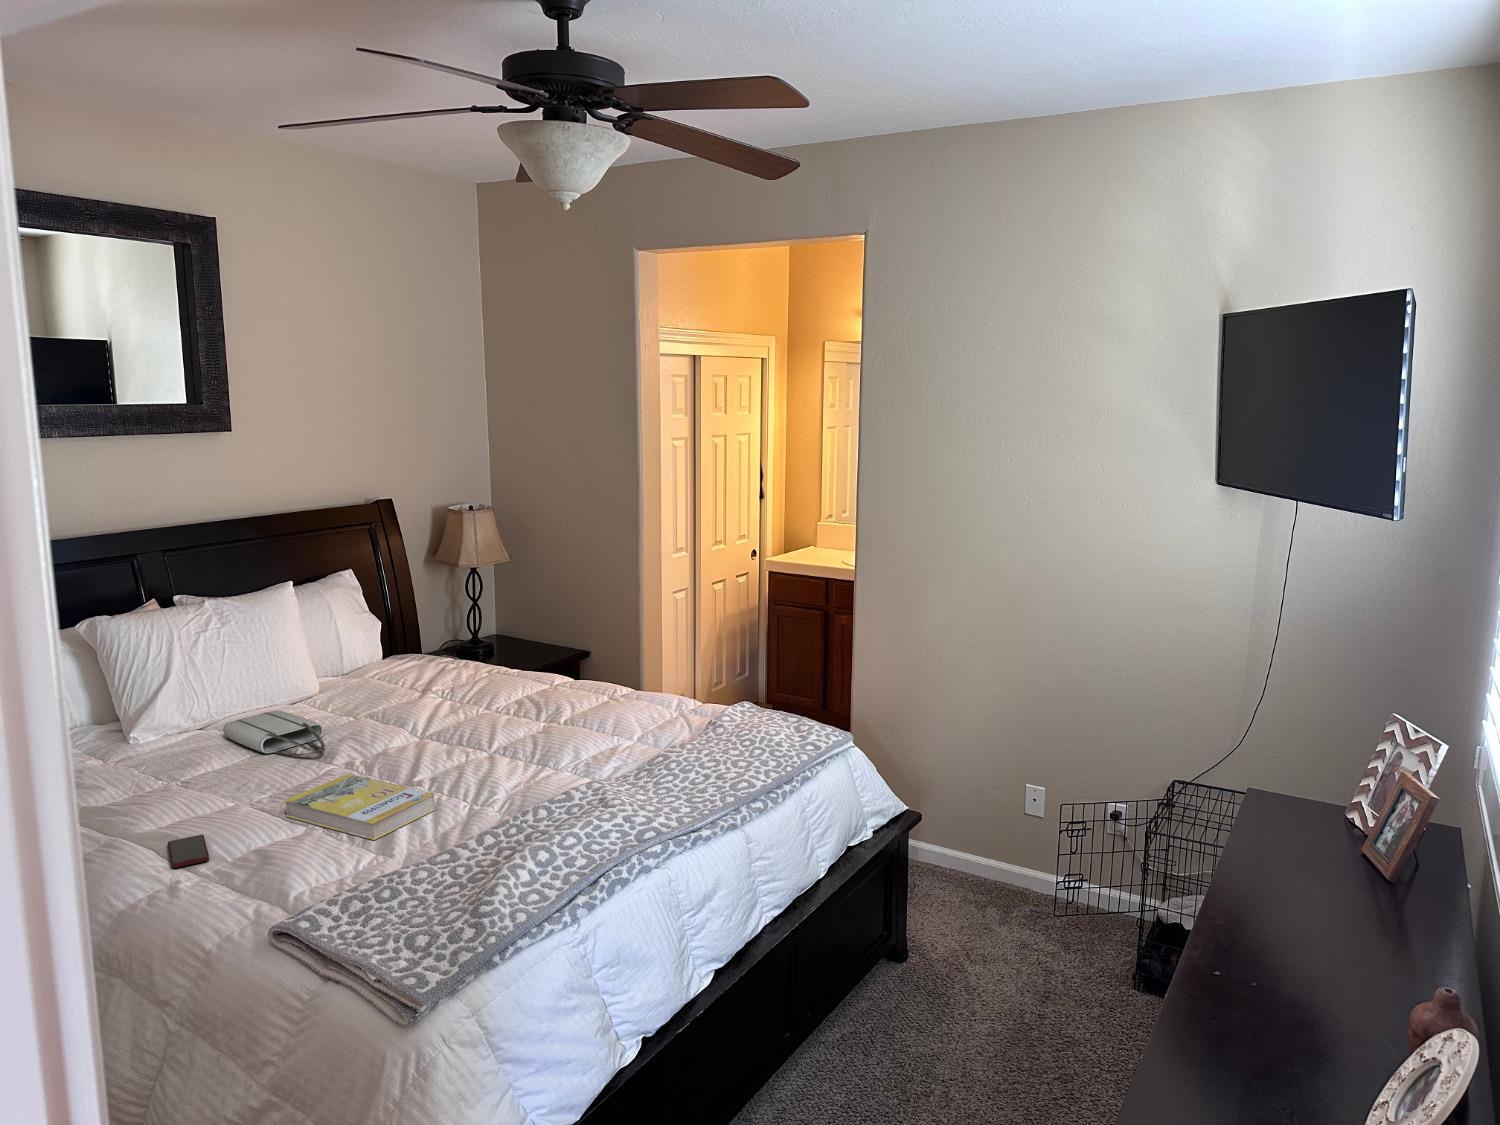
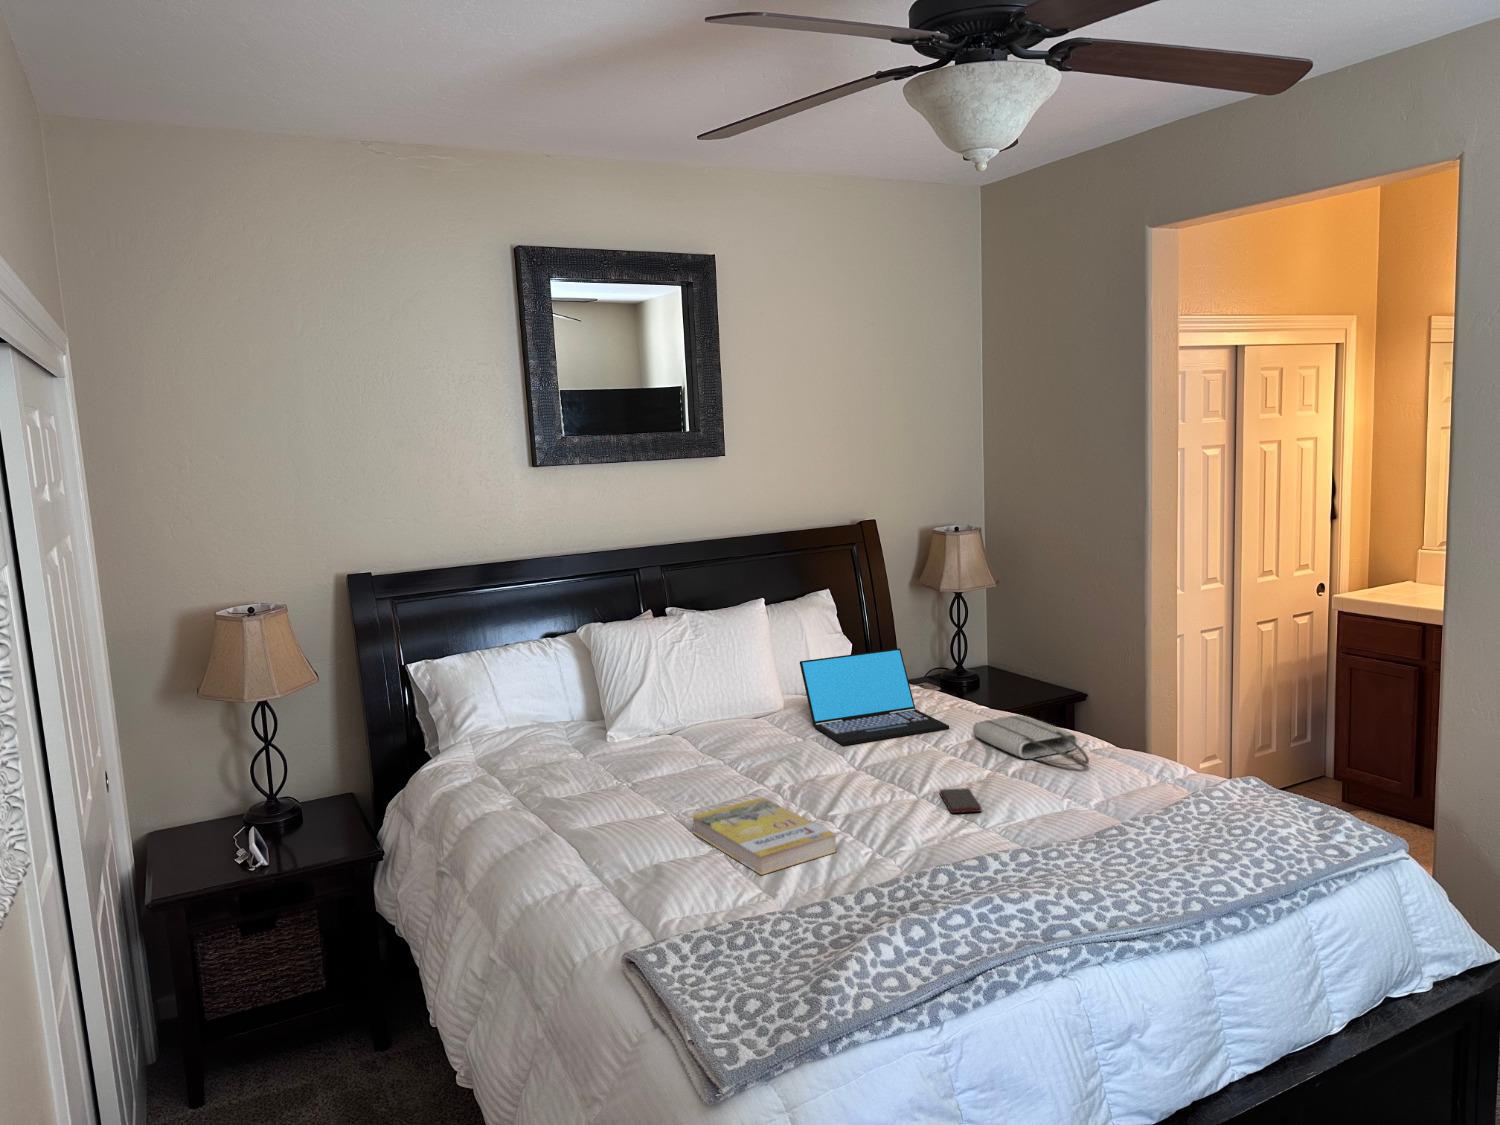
laptop: none [344,626,492,719] -> present [800,648,949,745]
tote bag: present [223,711,325,755] -> present [973,715,1089,765]
smartphone: present [168,835,209,868] -> present [940,788,981,813]

